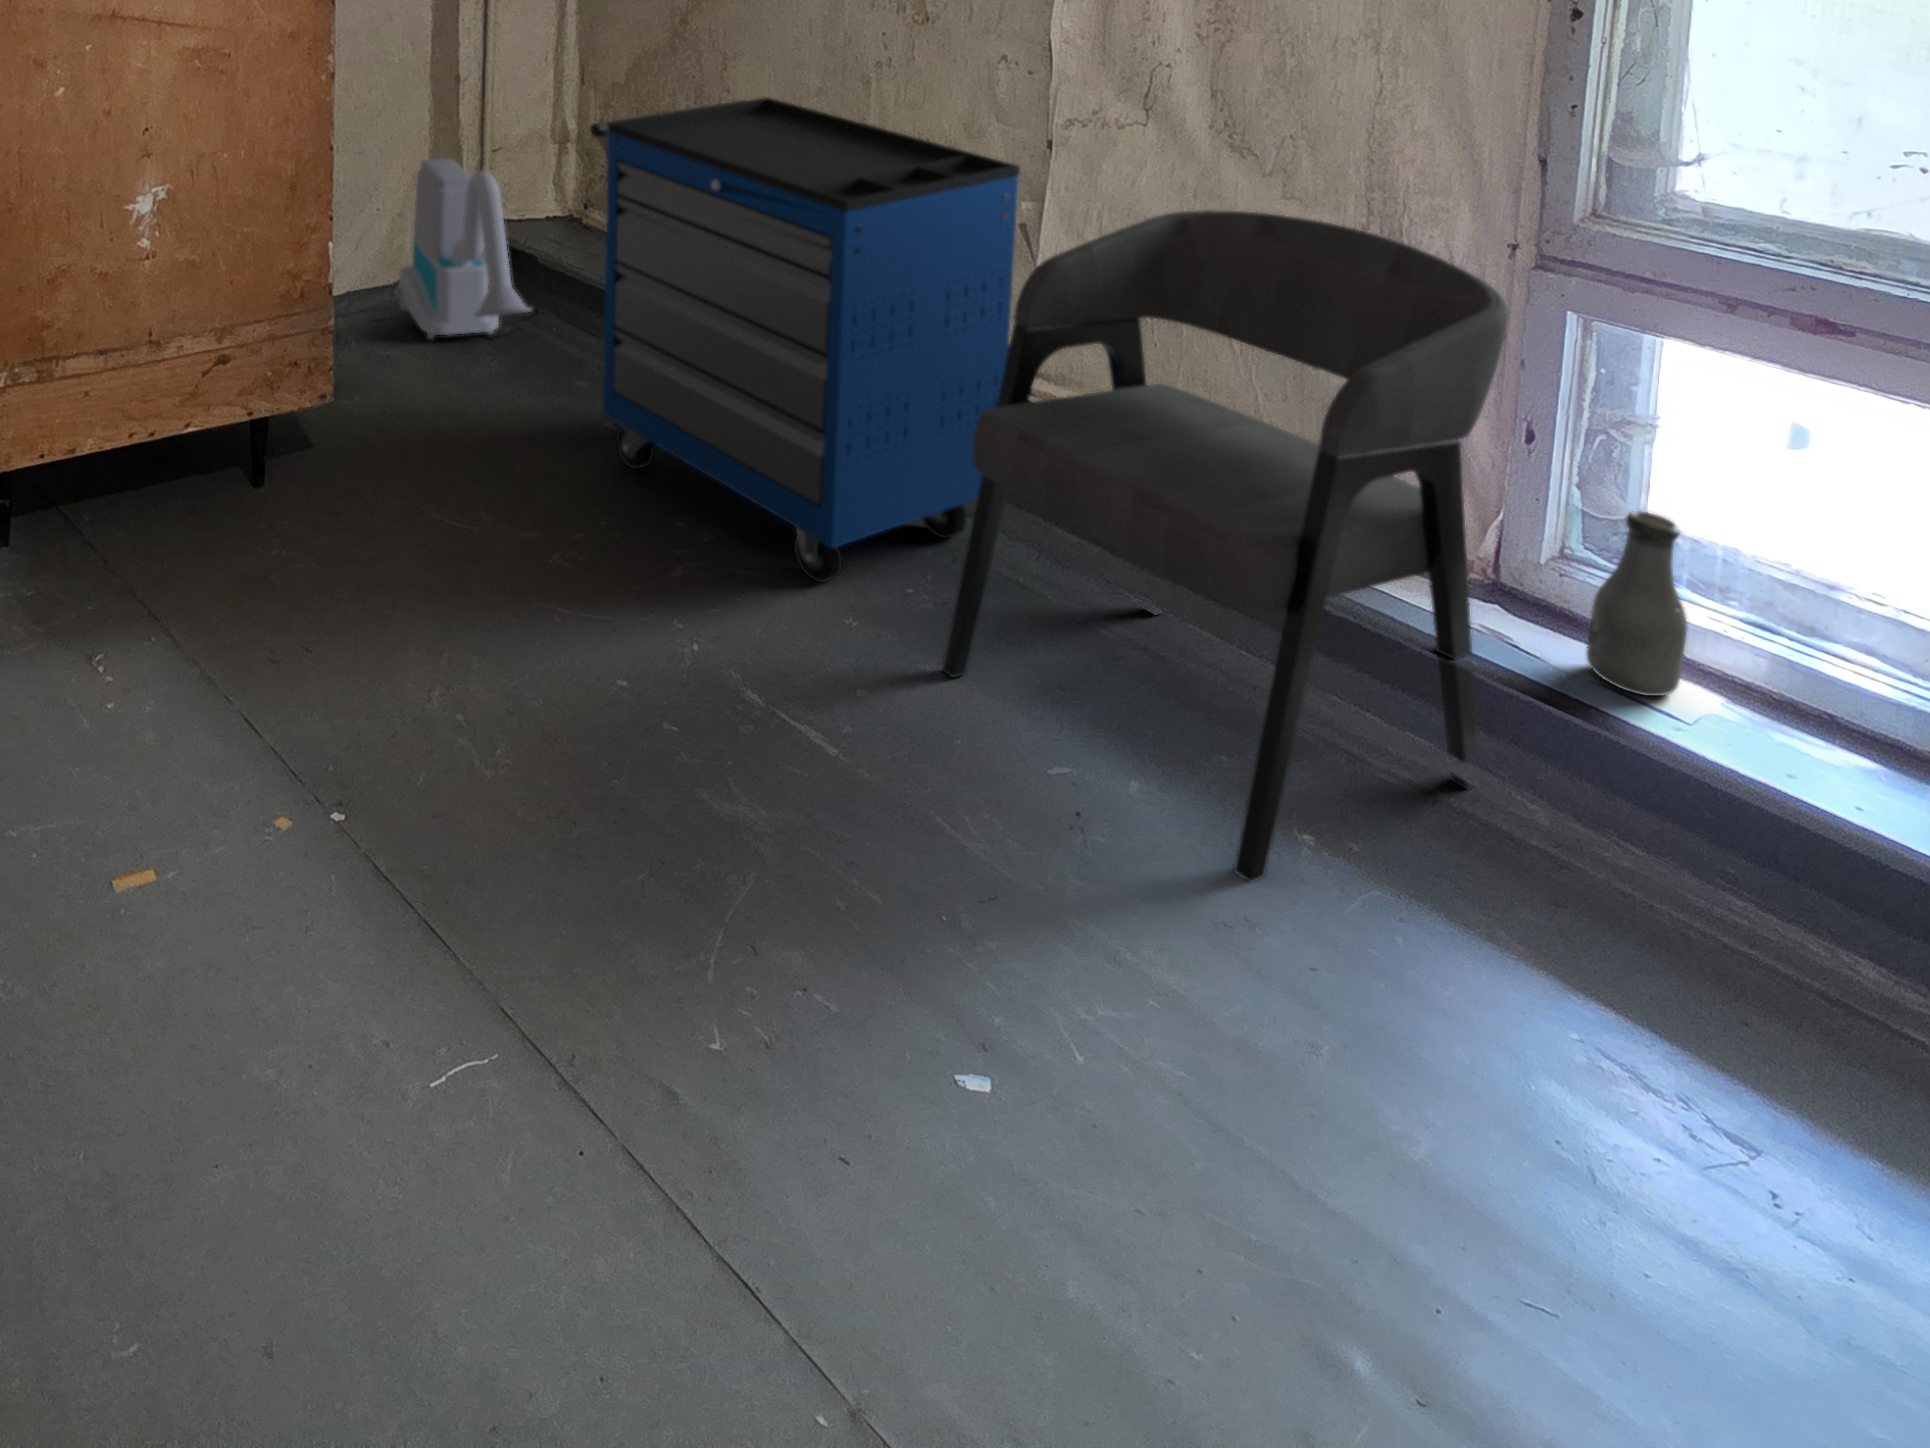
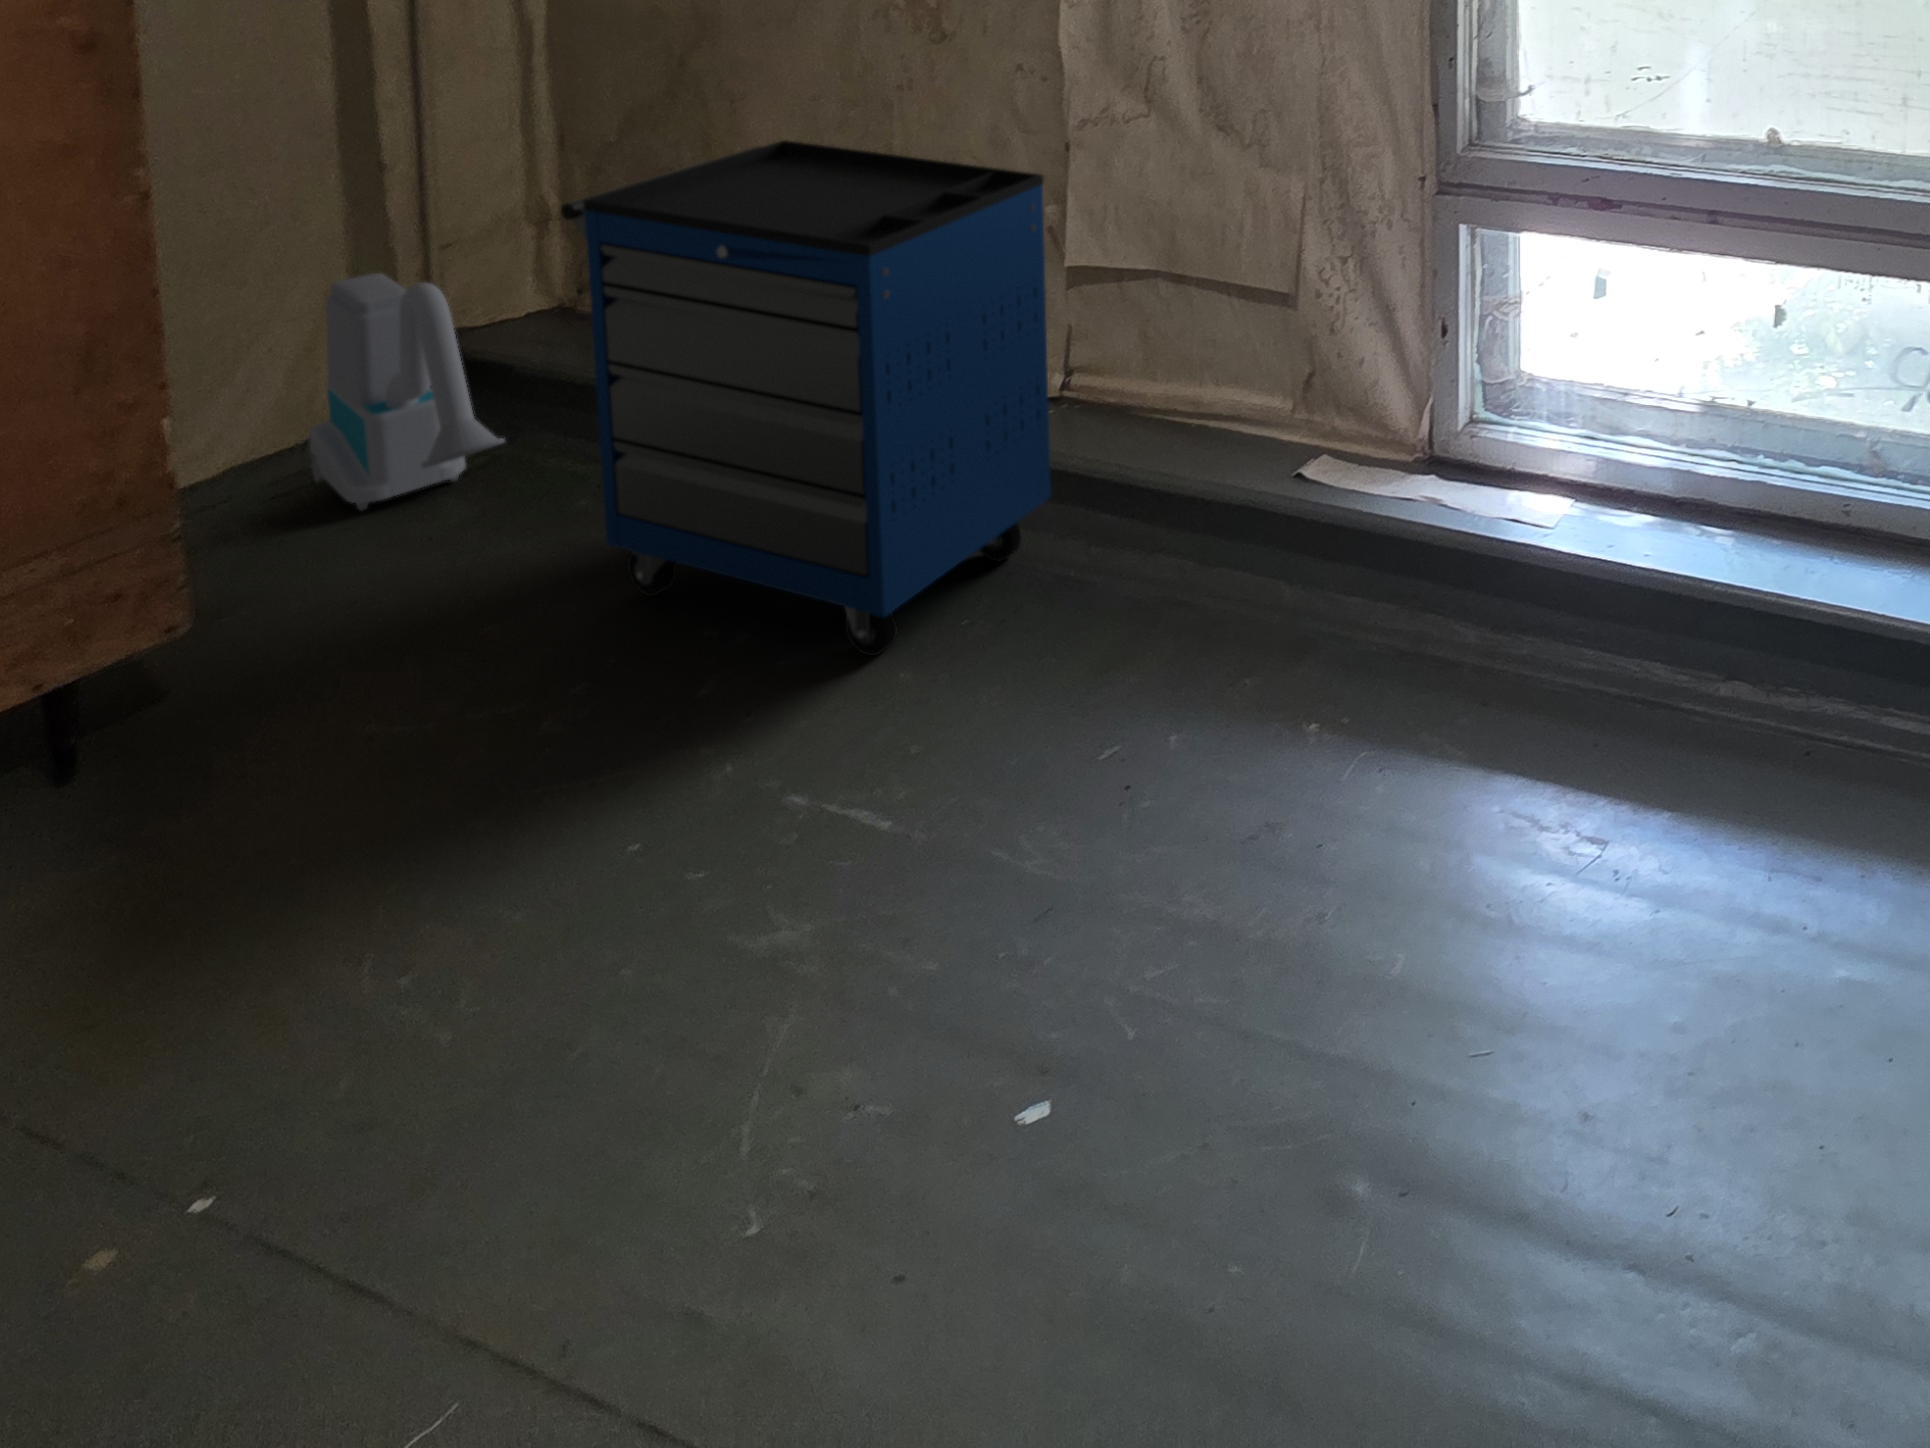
chair: present [942,210,1508,882] -> none [1003,183,1434,803]
bottle: present [1586,511,1687,696] -> none [1492,373,1549,518]

